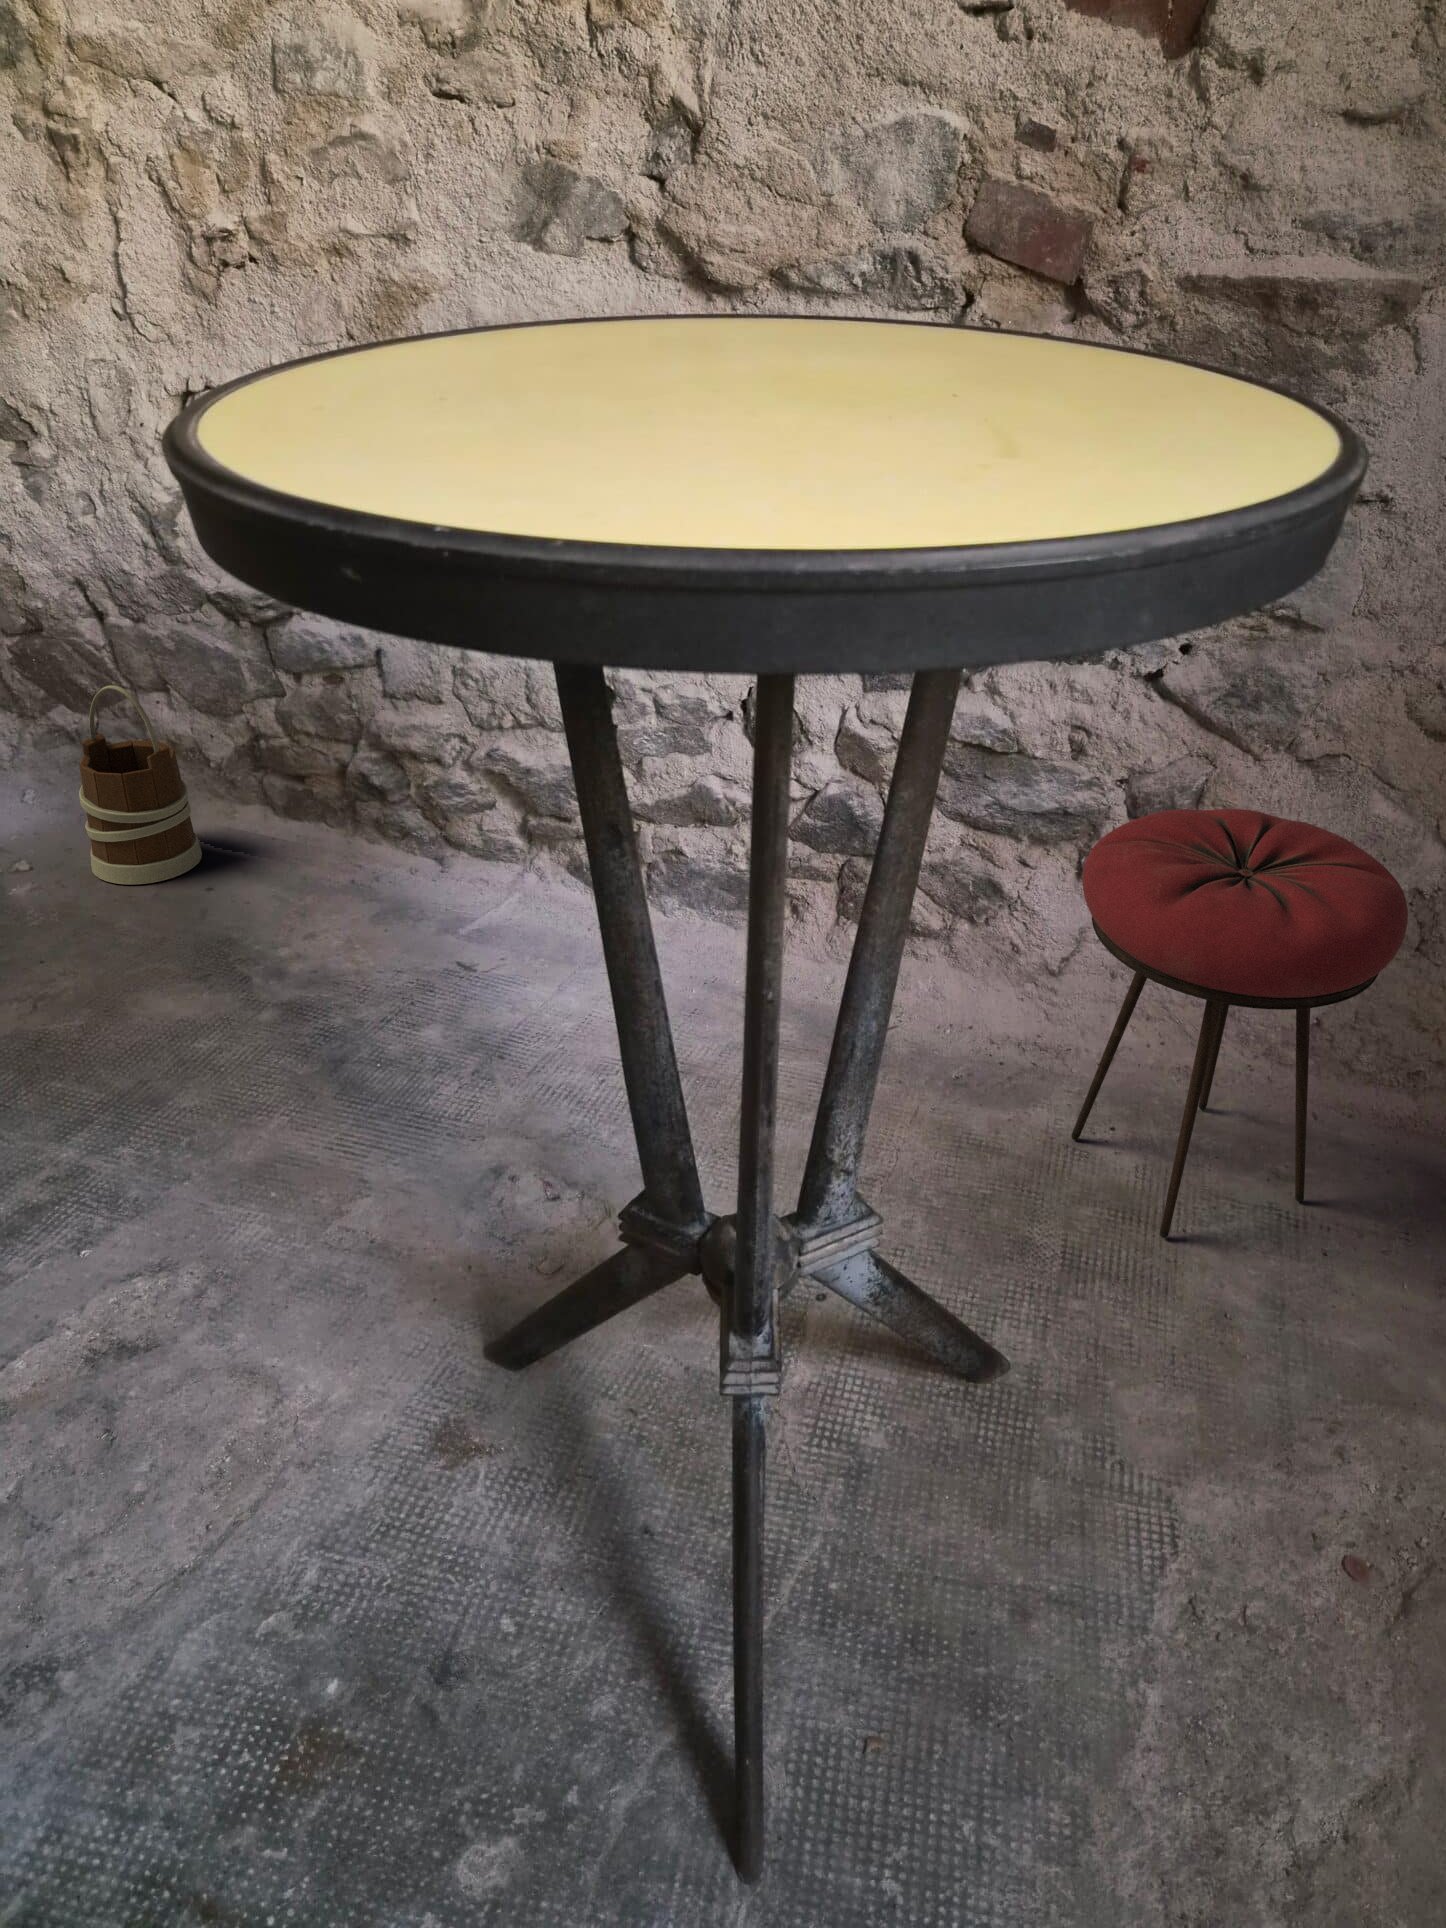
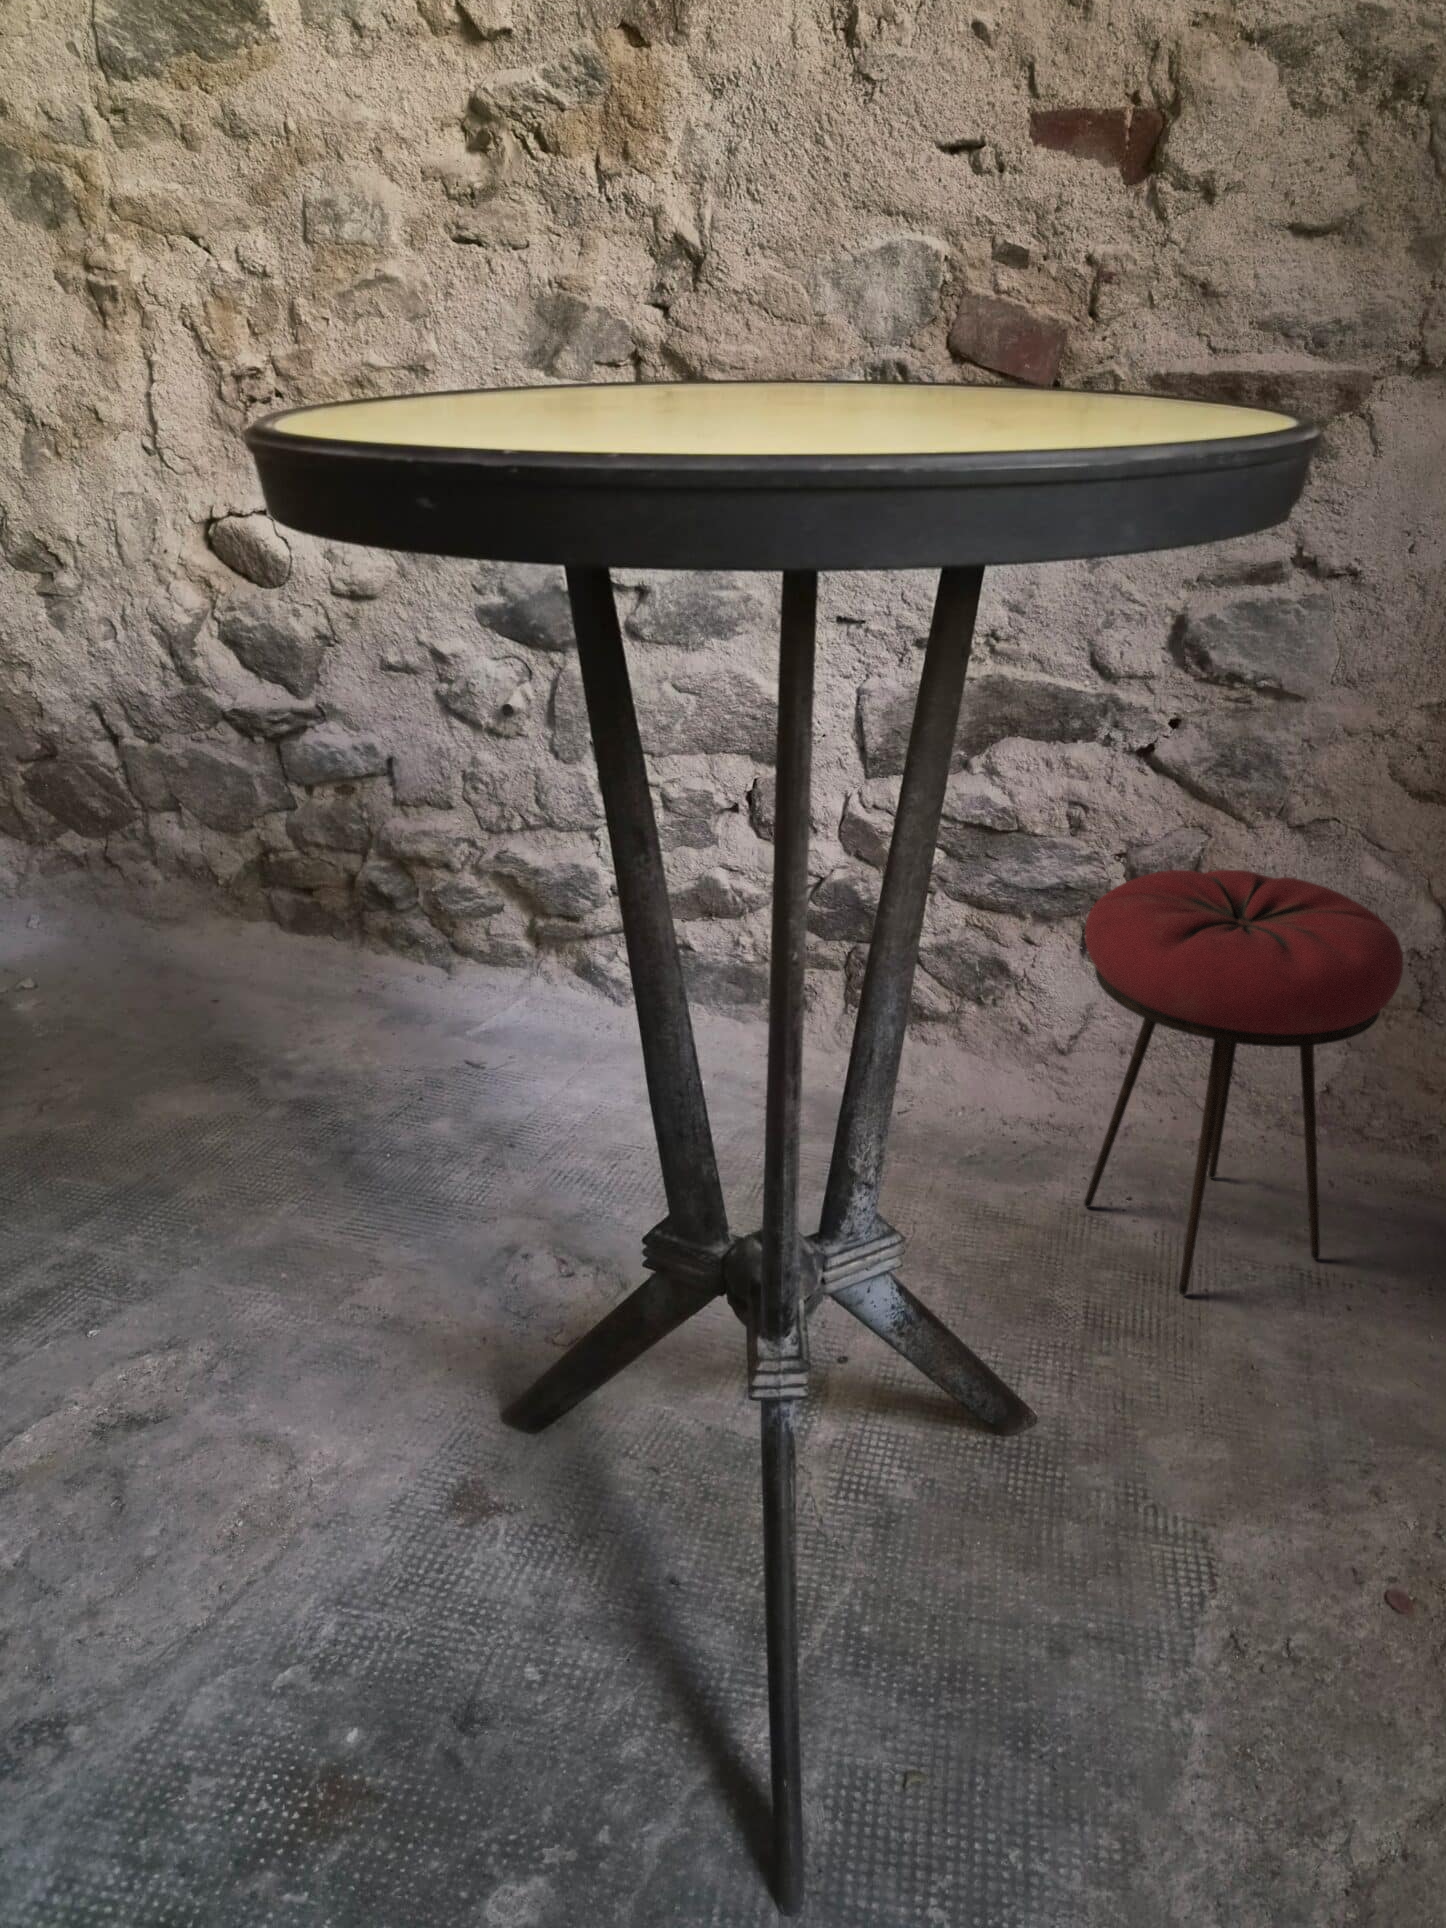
wooden bucket: present [79,686,202,885] -> none [91,799,210,995]

